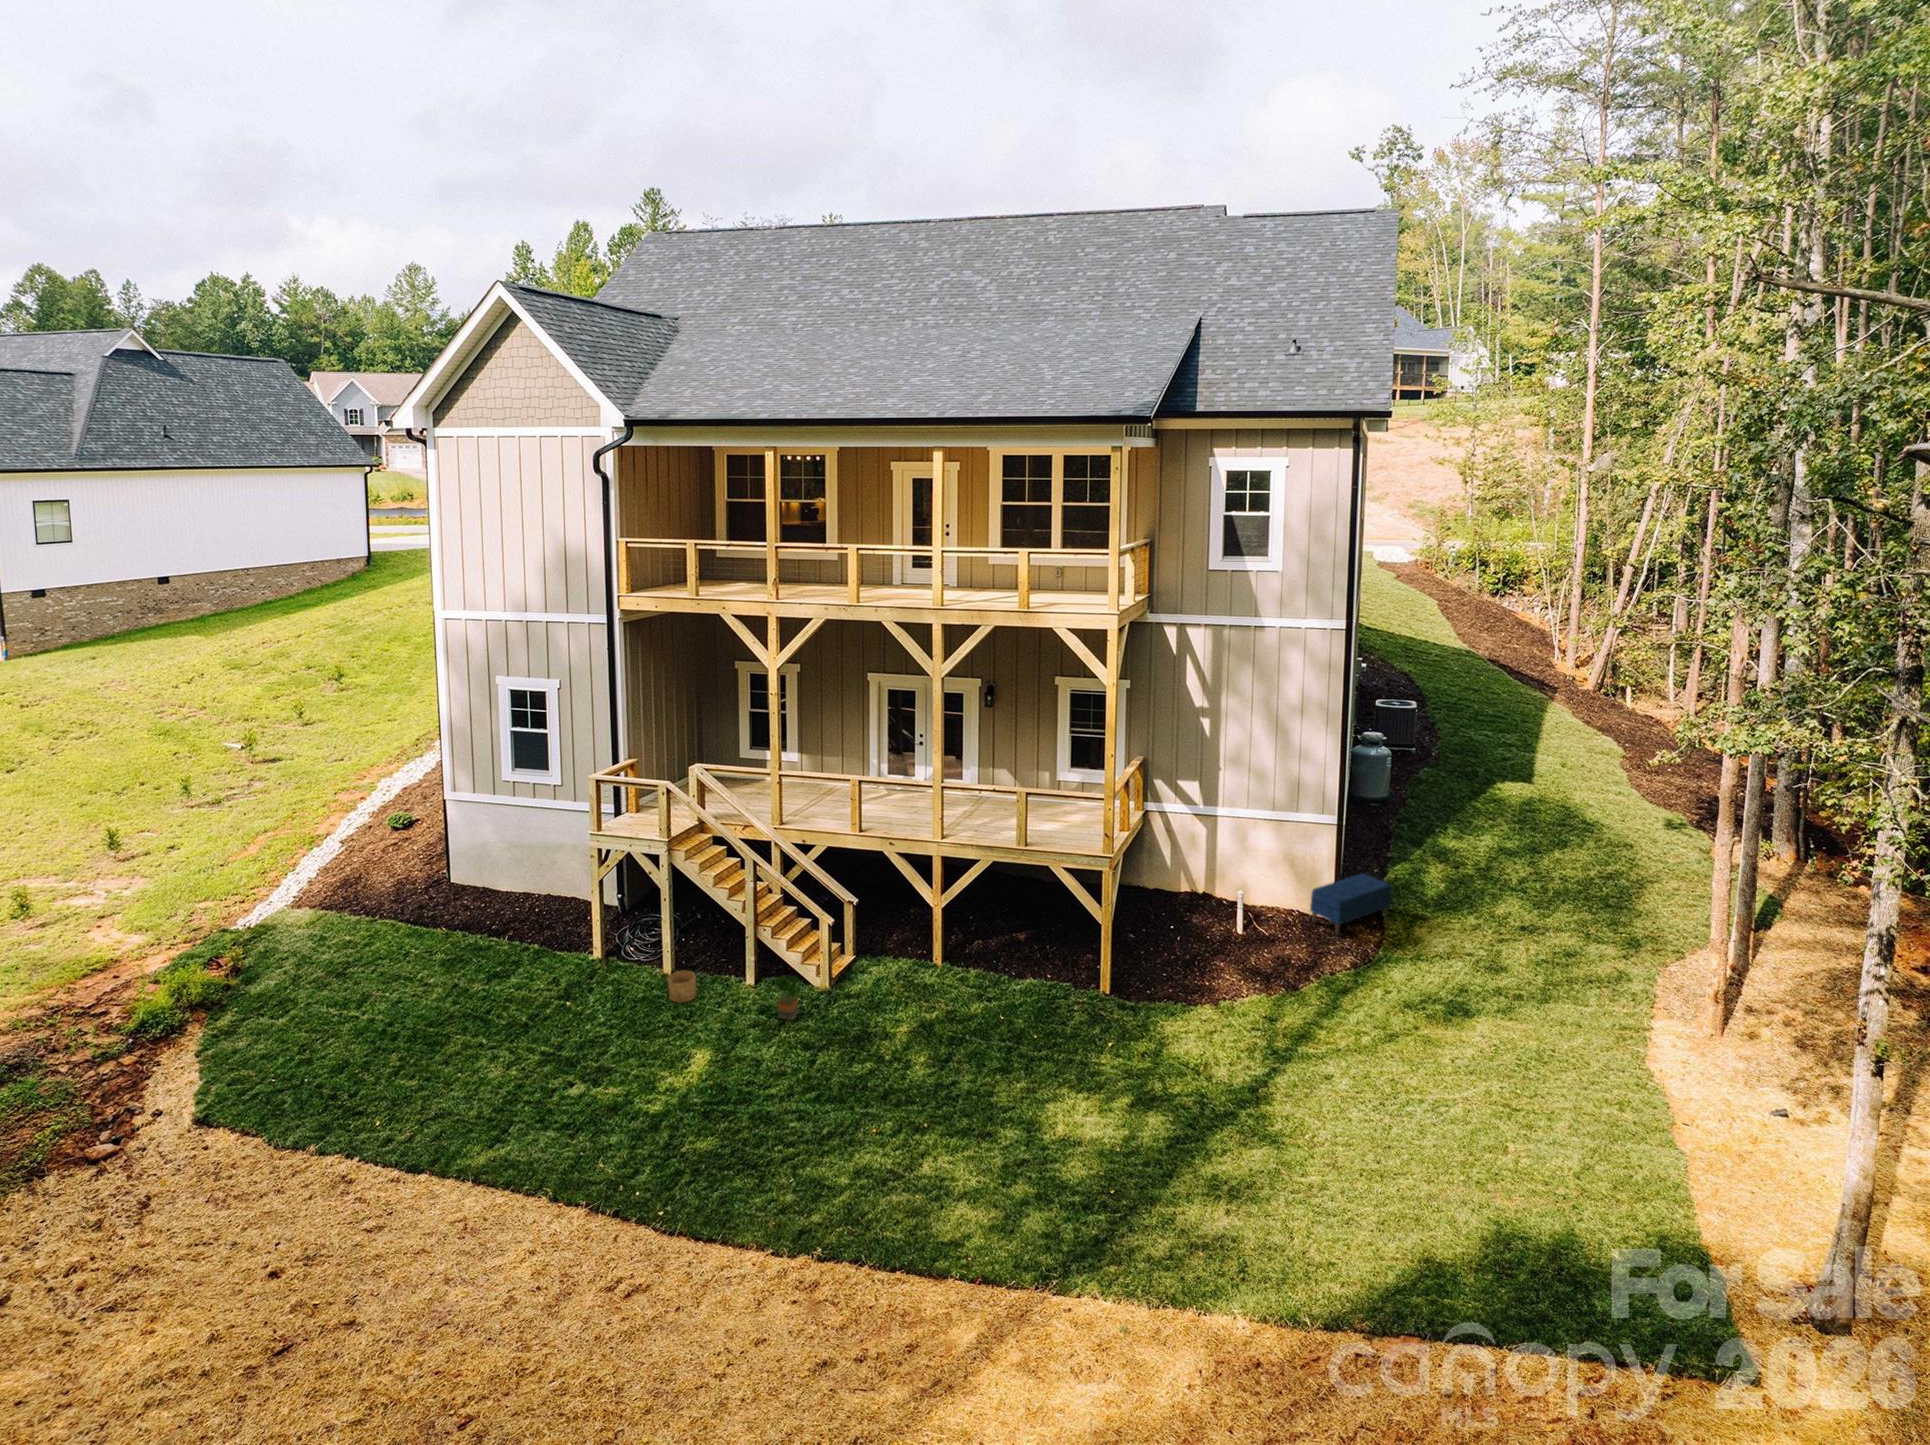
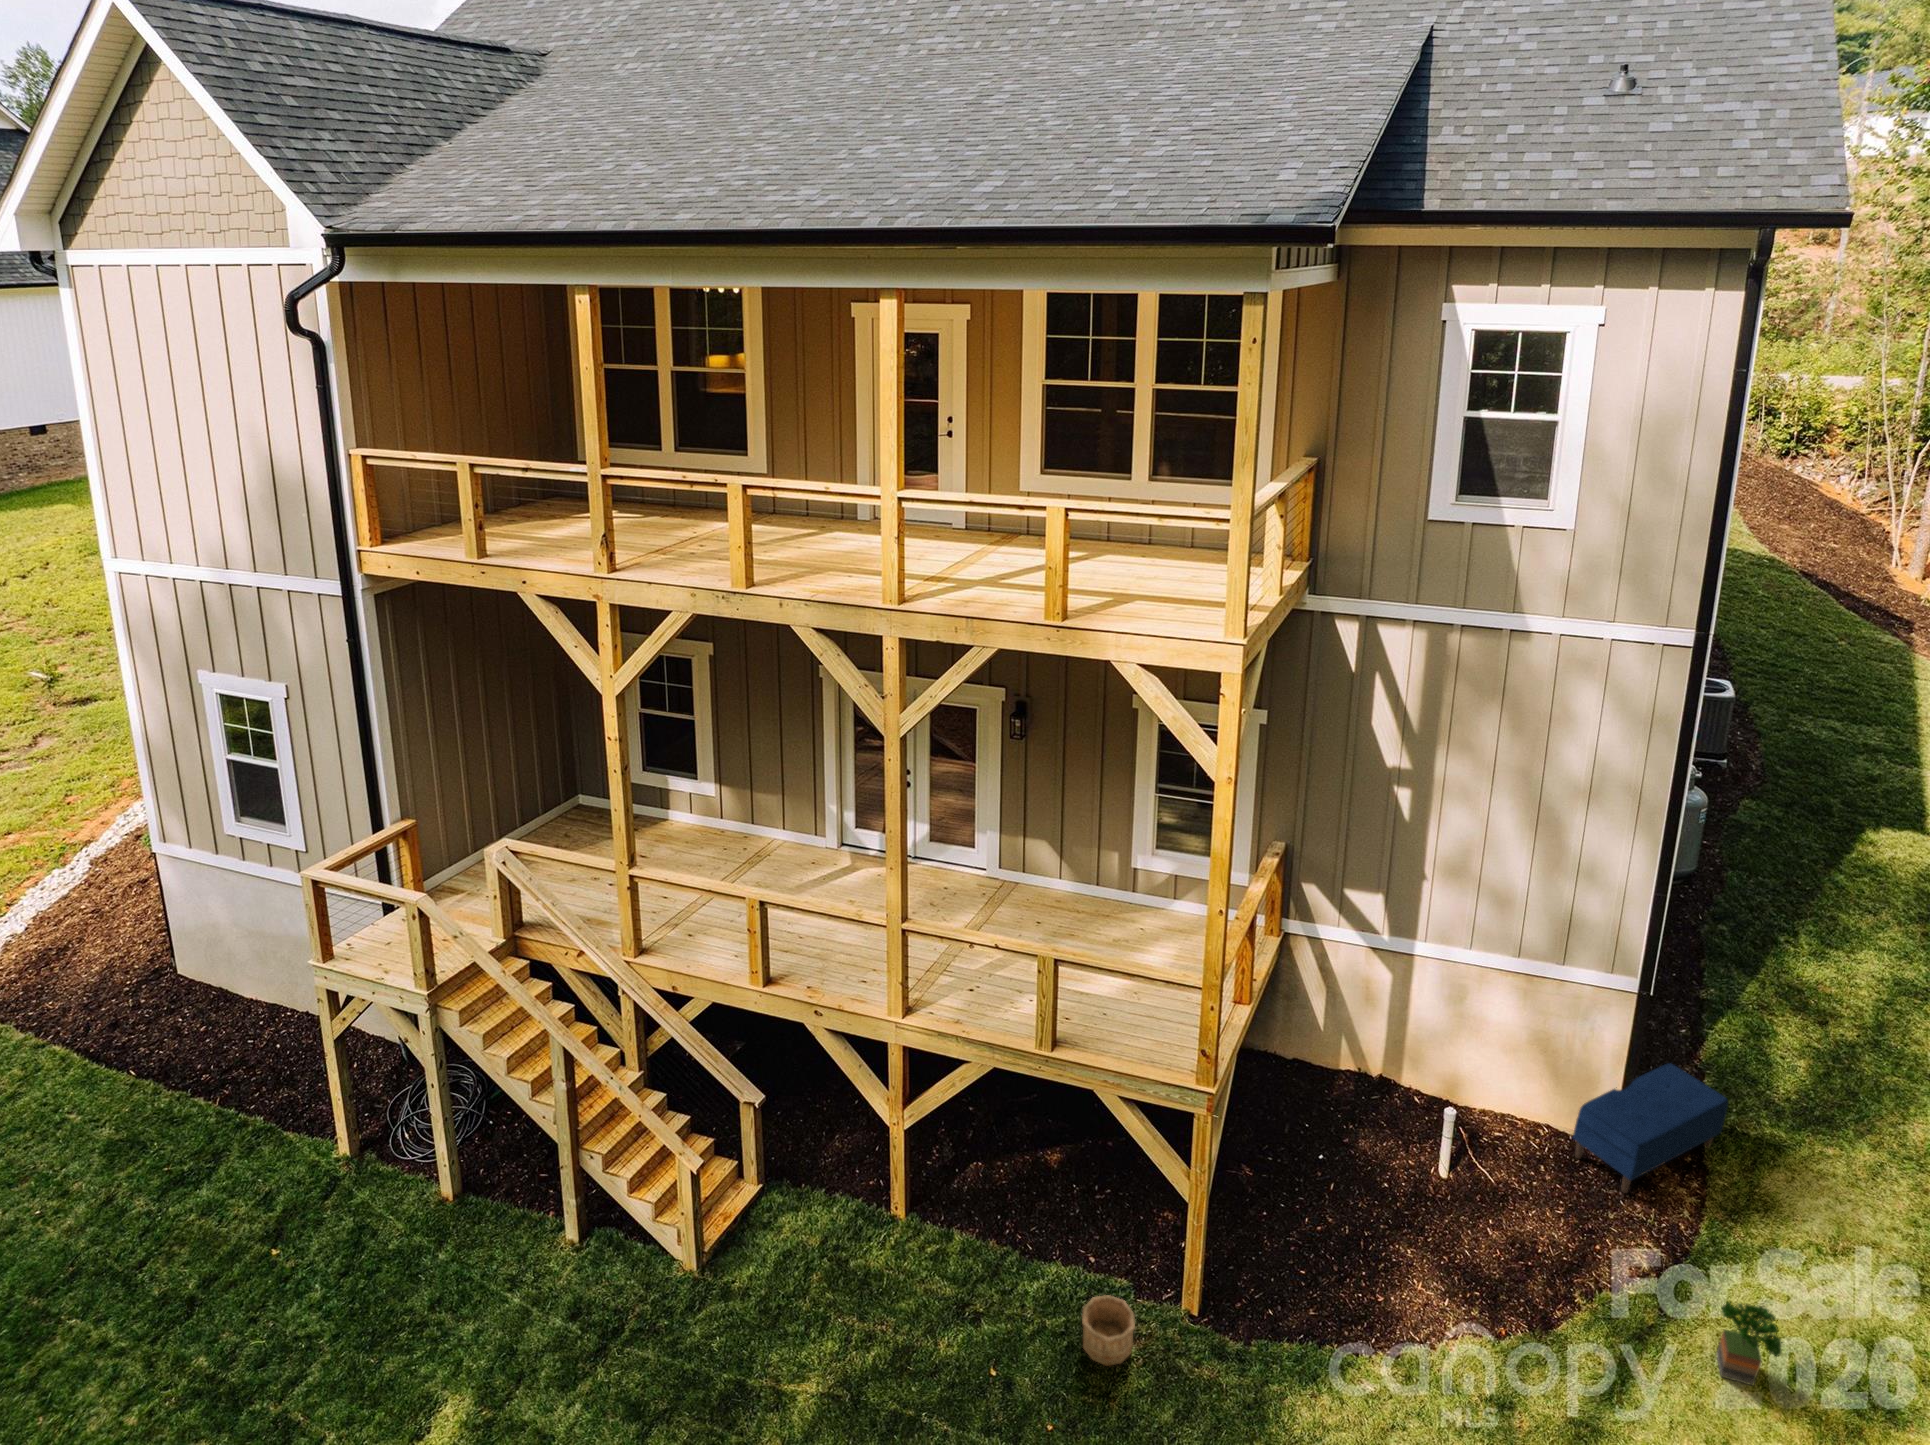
wooden bucket: present [668,971,696,1003] -> present [1082,1295,1135,1366]
potted tree: present [776,975,802,1020] -> present [1717,1302,1783,1385]

